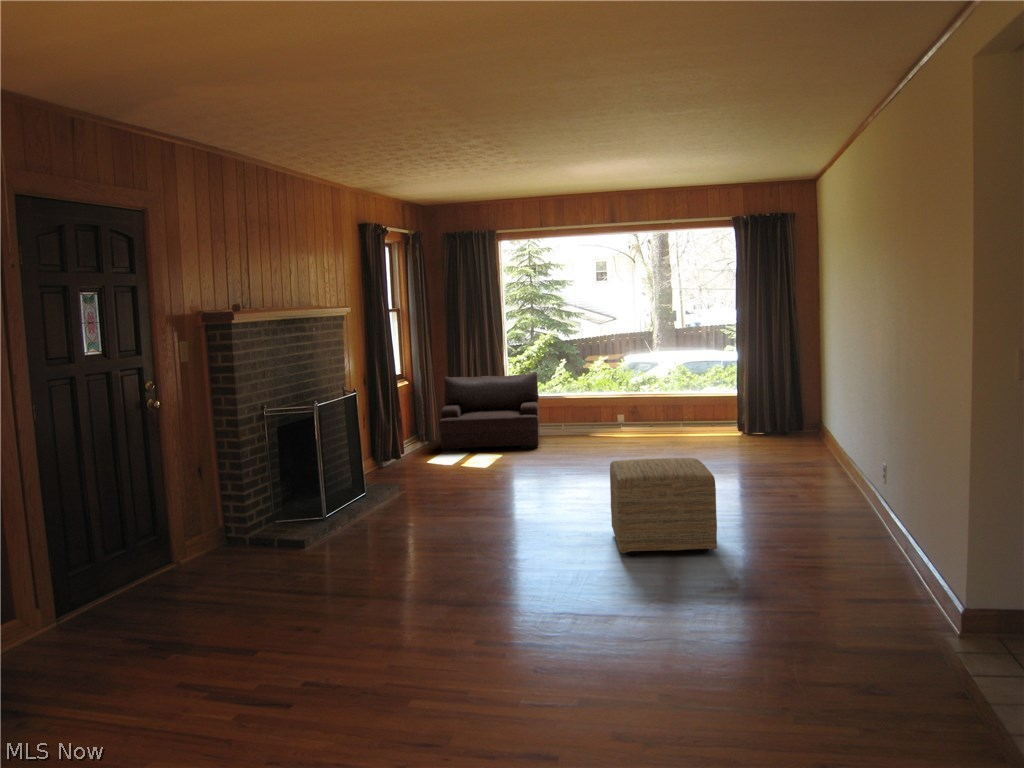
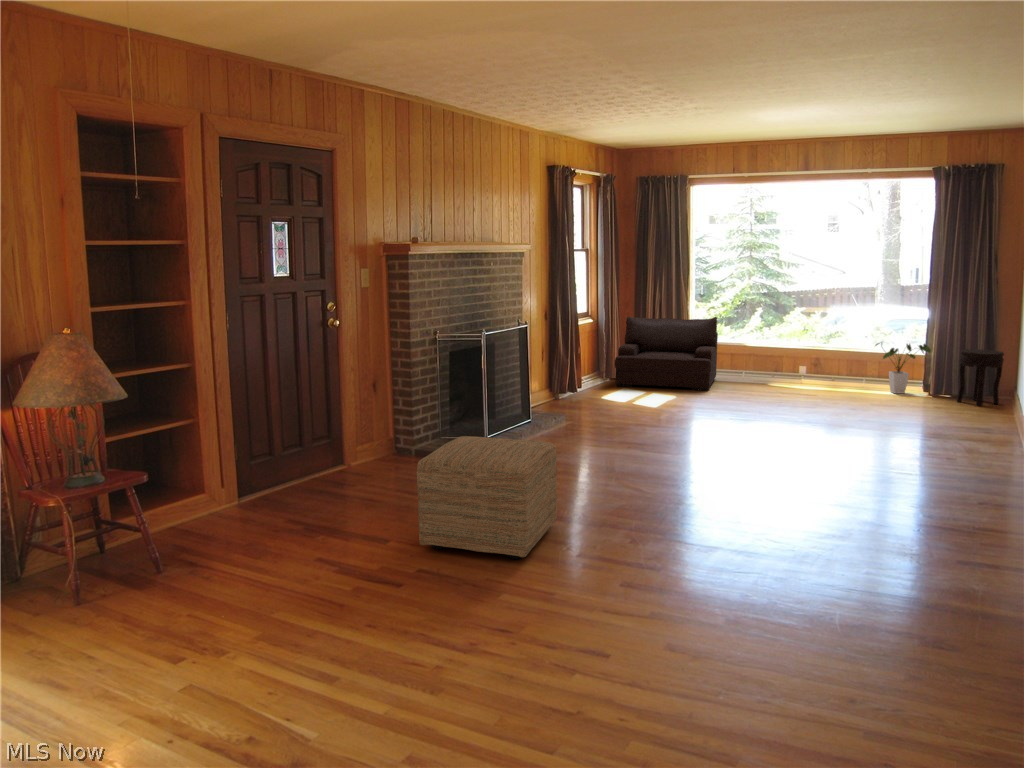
house plant: none [687,385,738,435] -> present [876,343,931,394]
side table: none [764,387,800,440] -> present [957,349,1004,406]
ottoman: present [610,458,717,555] -> present [417,436,557,559]

